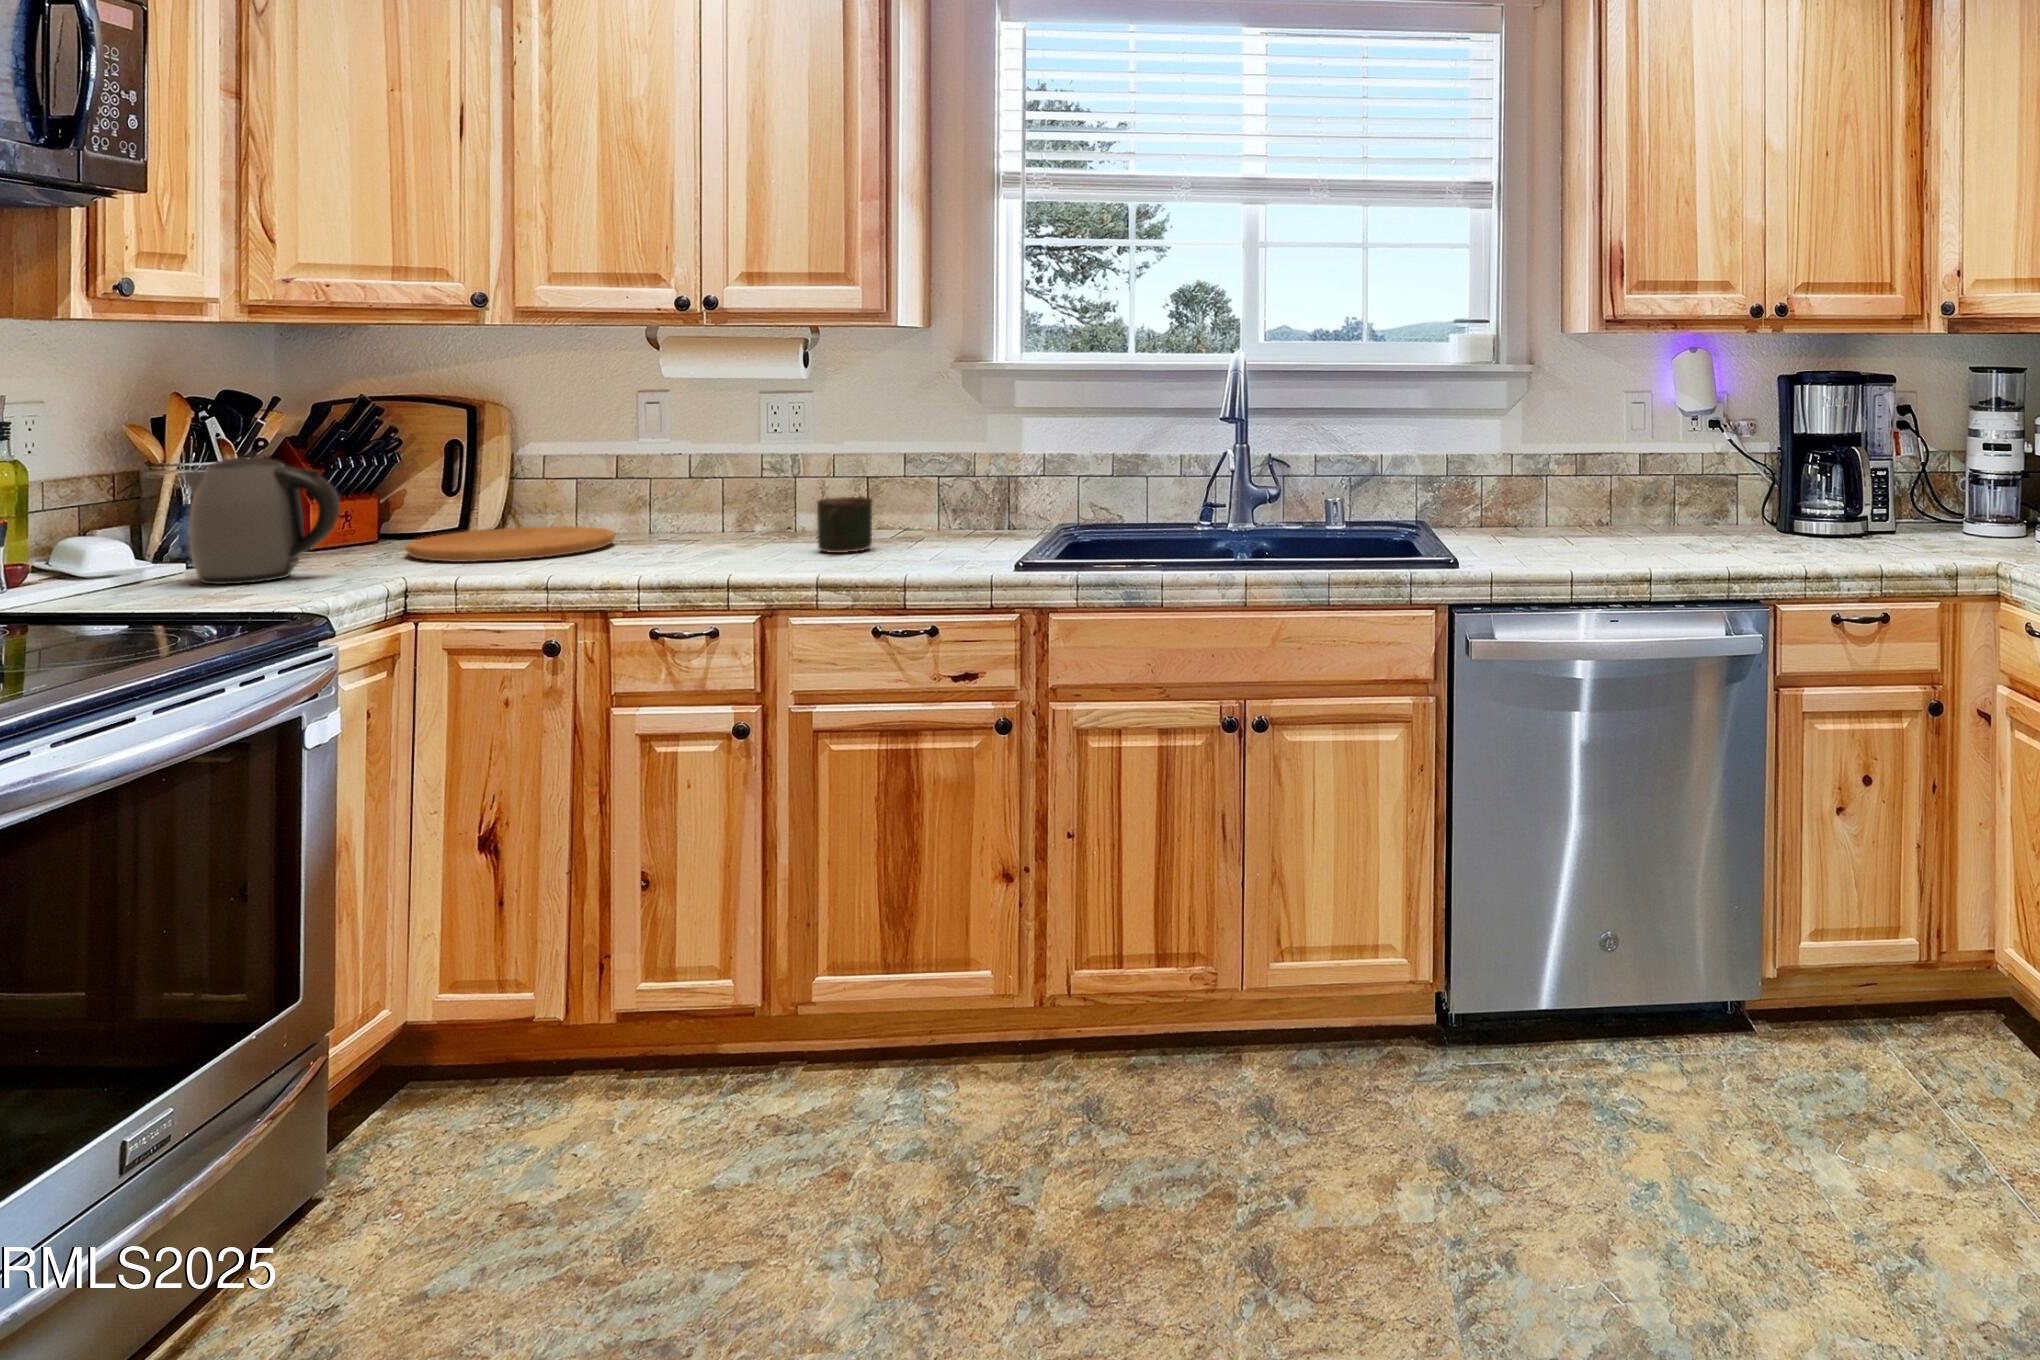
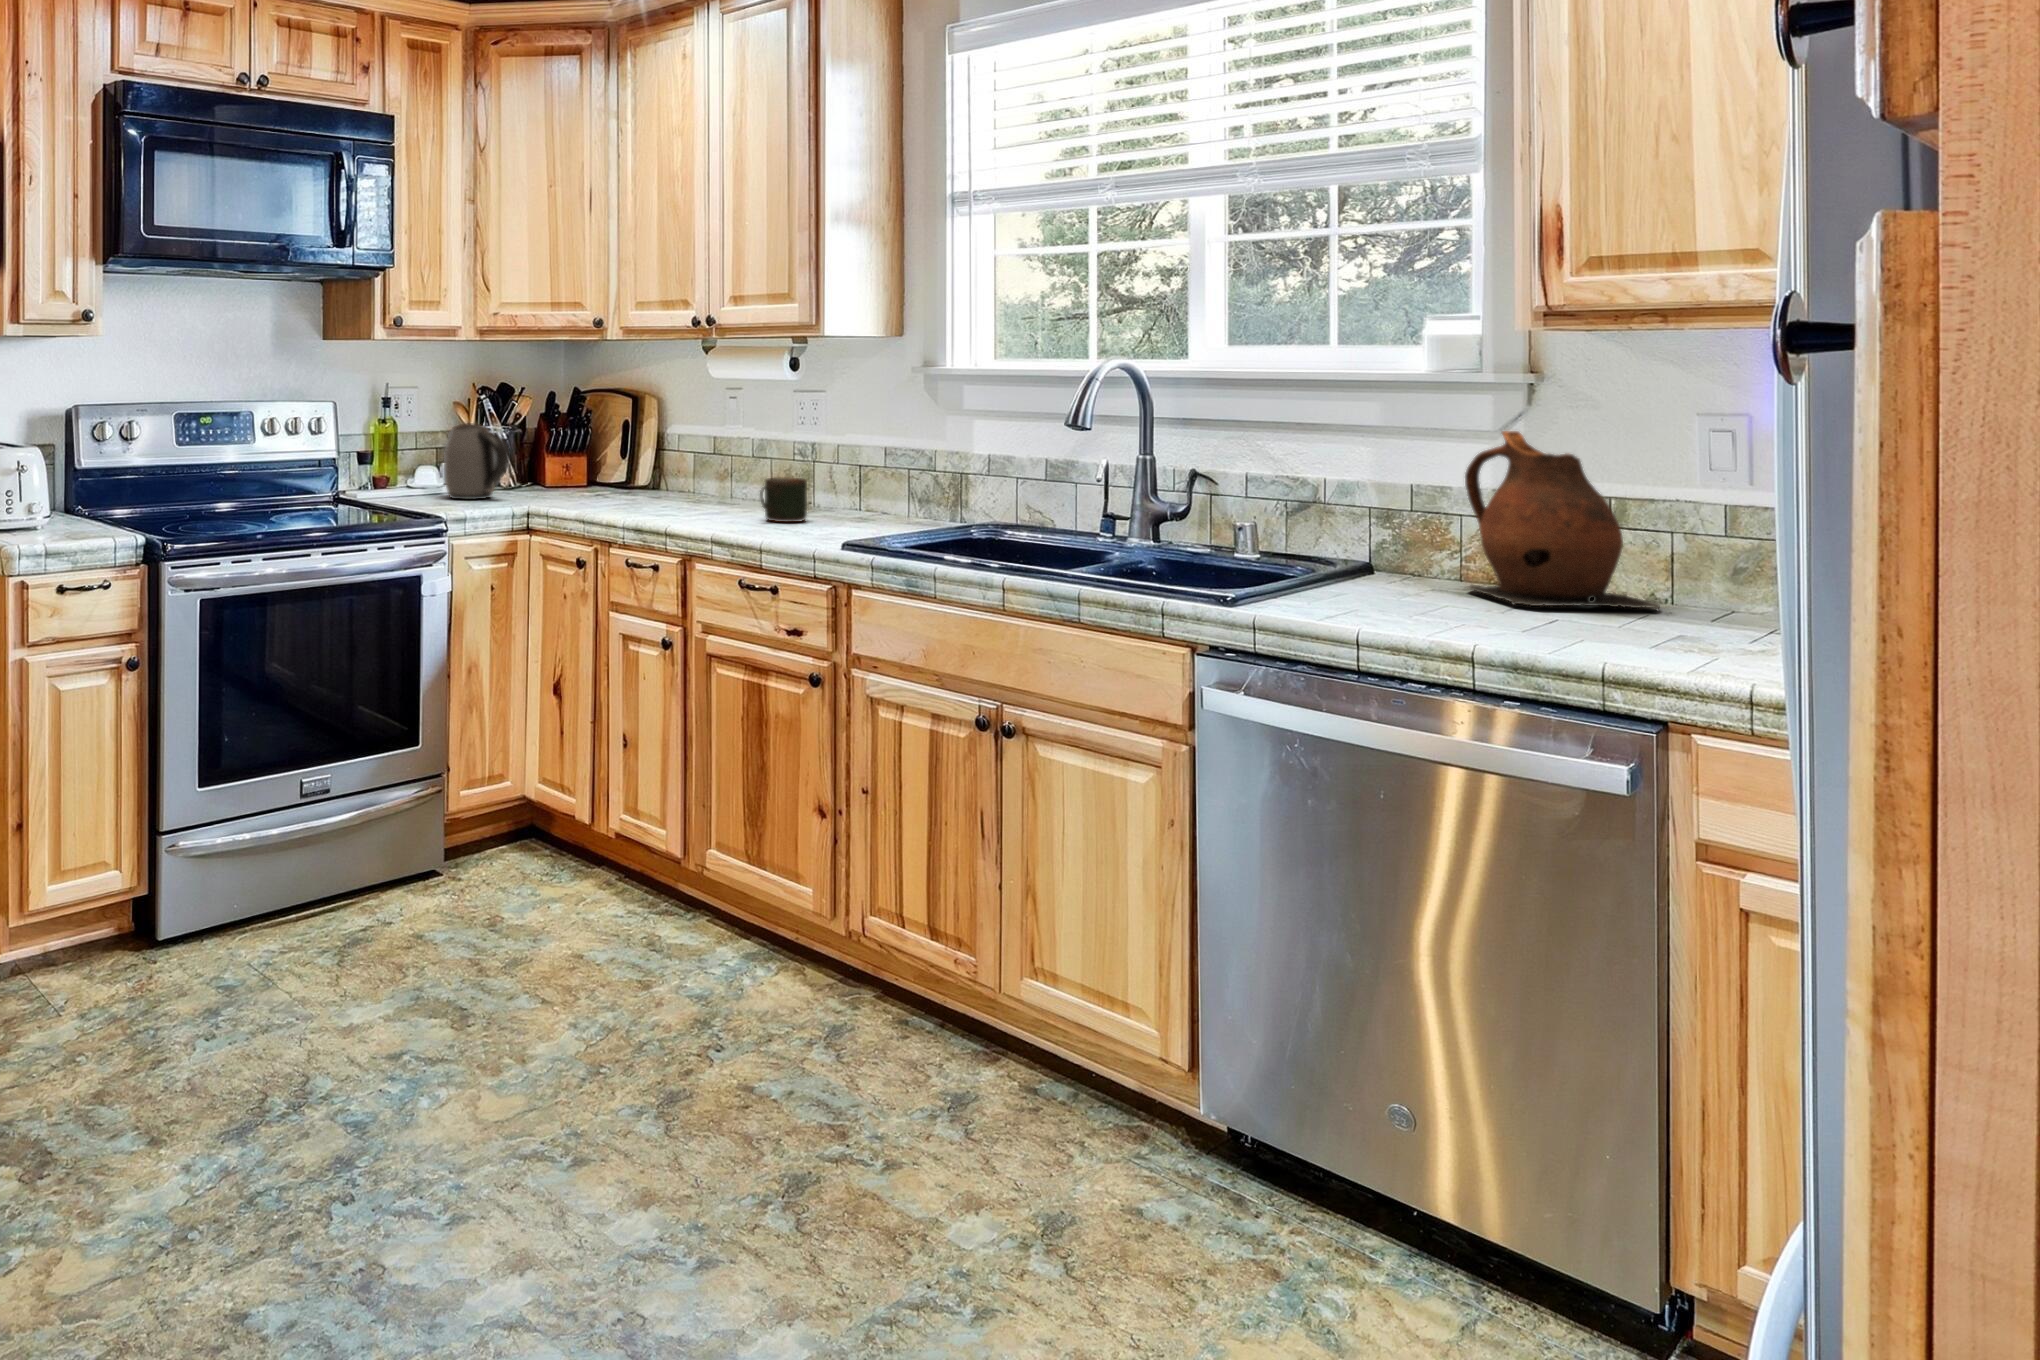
ceramic pitcher: none [1515,407,1635,539] -> present [1465,431,1659,610]
cutting board: present [406,526,615,562] -> none [561,483,685,503]

